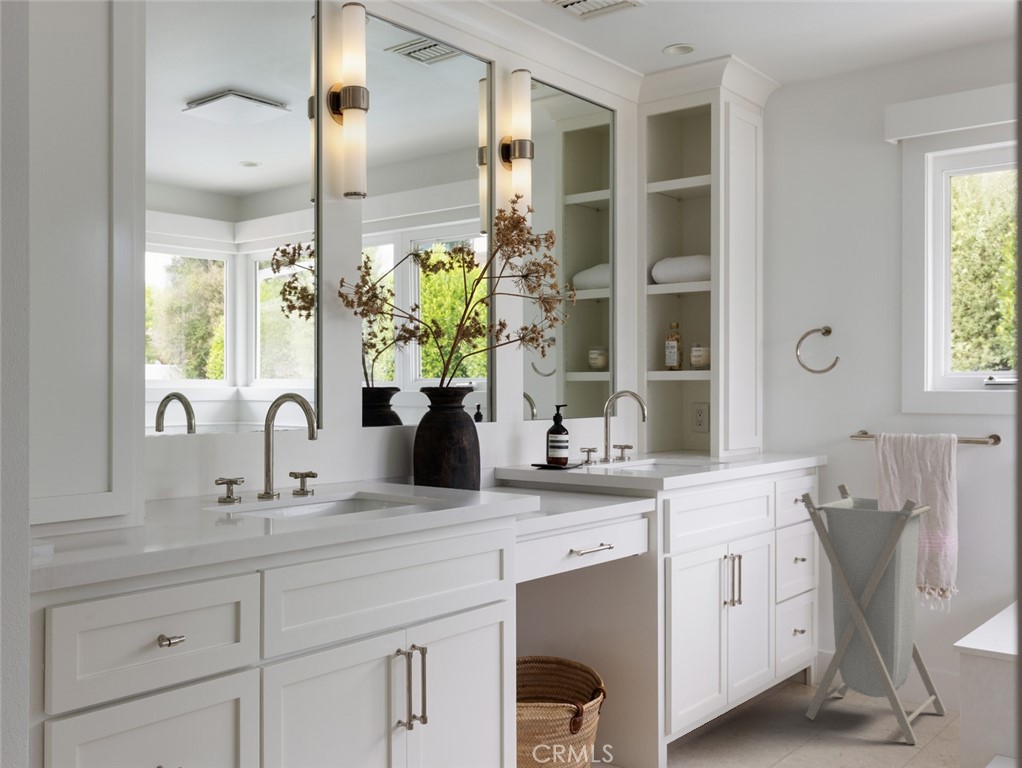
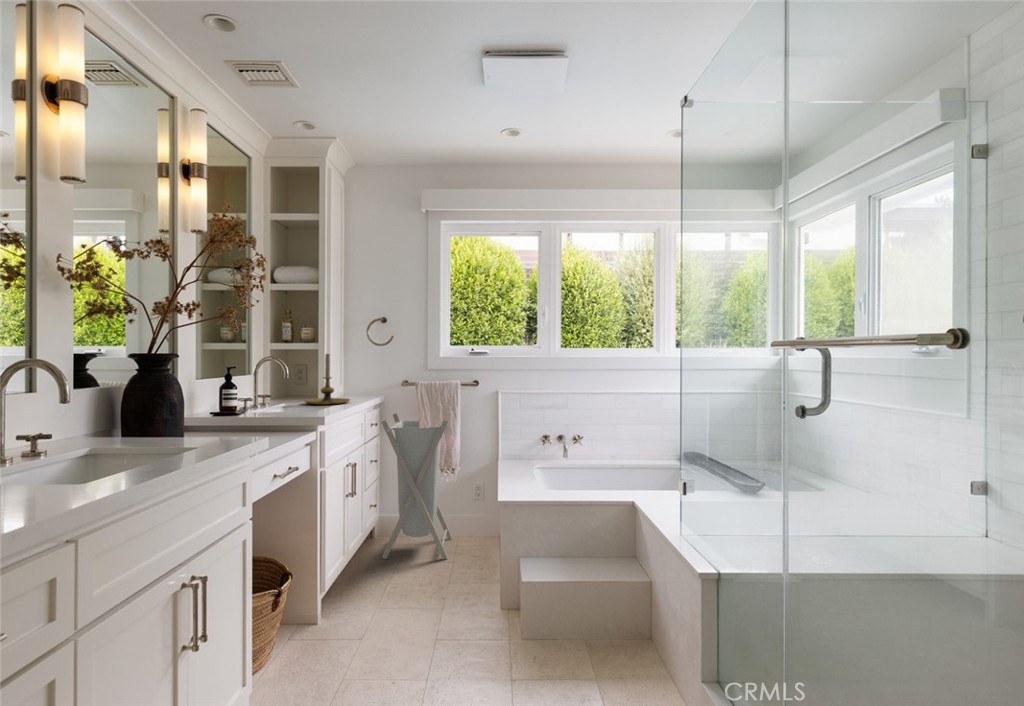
candle holder: none [686,385,755,462] -> present [305,354,350,405]

